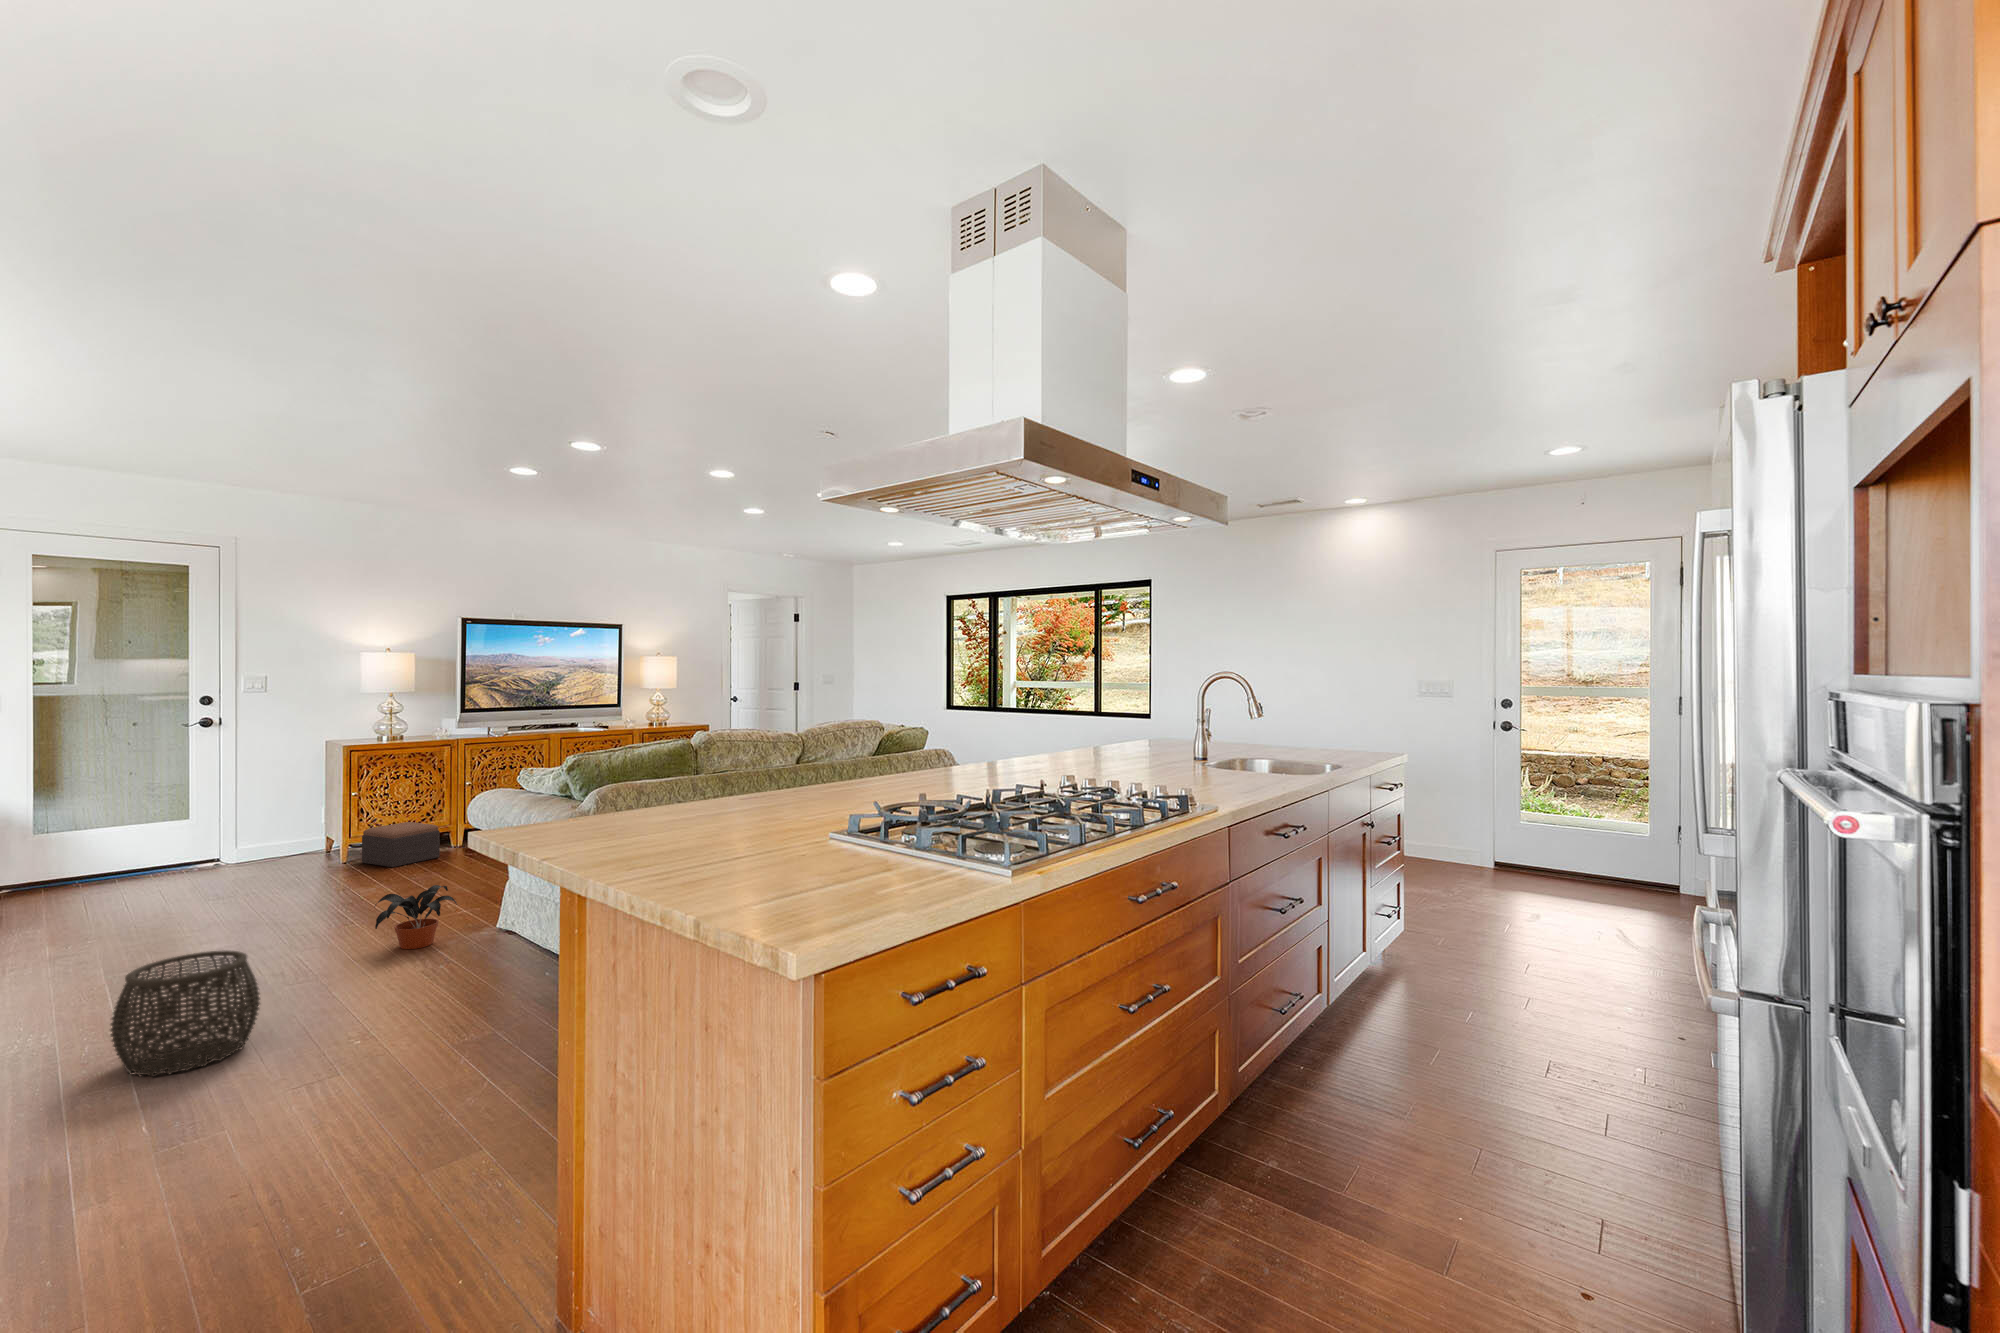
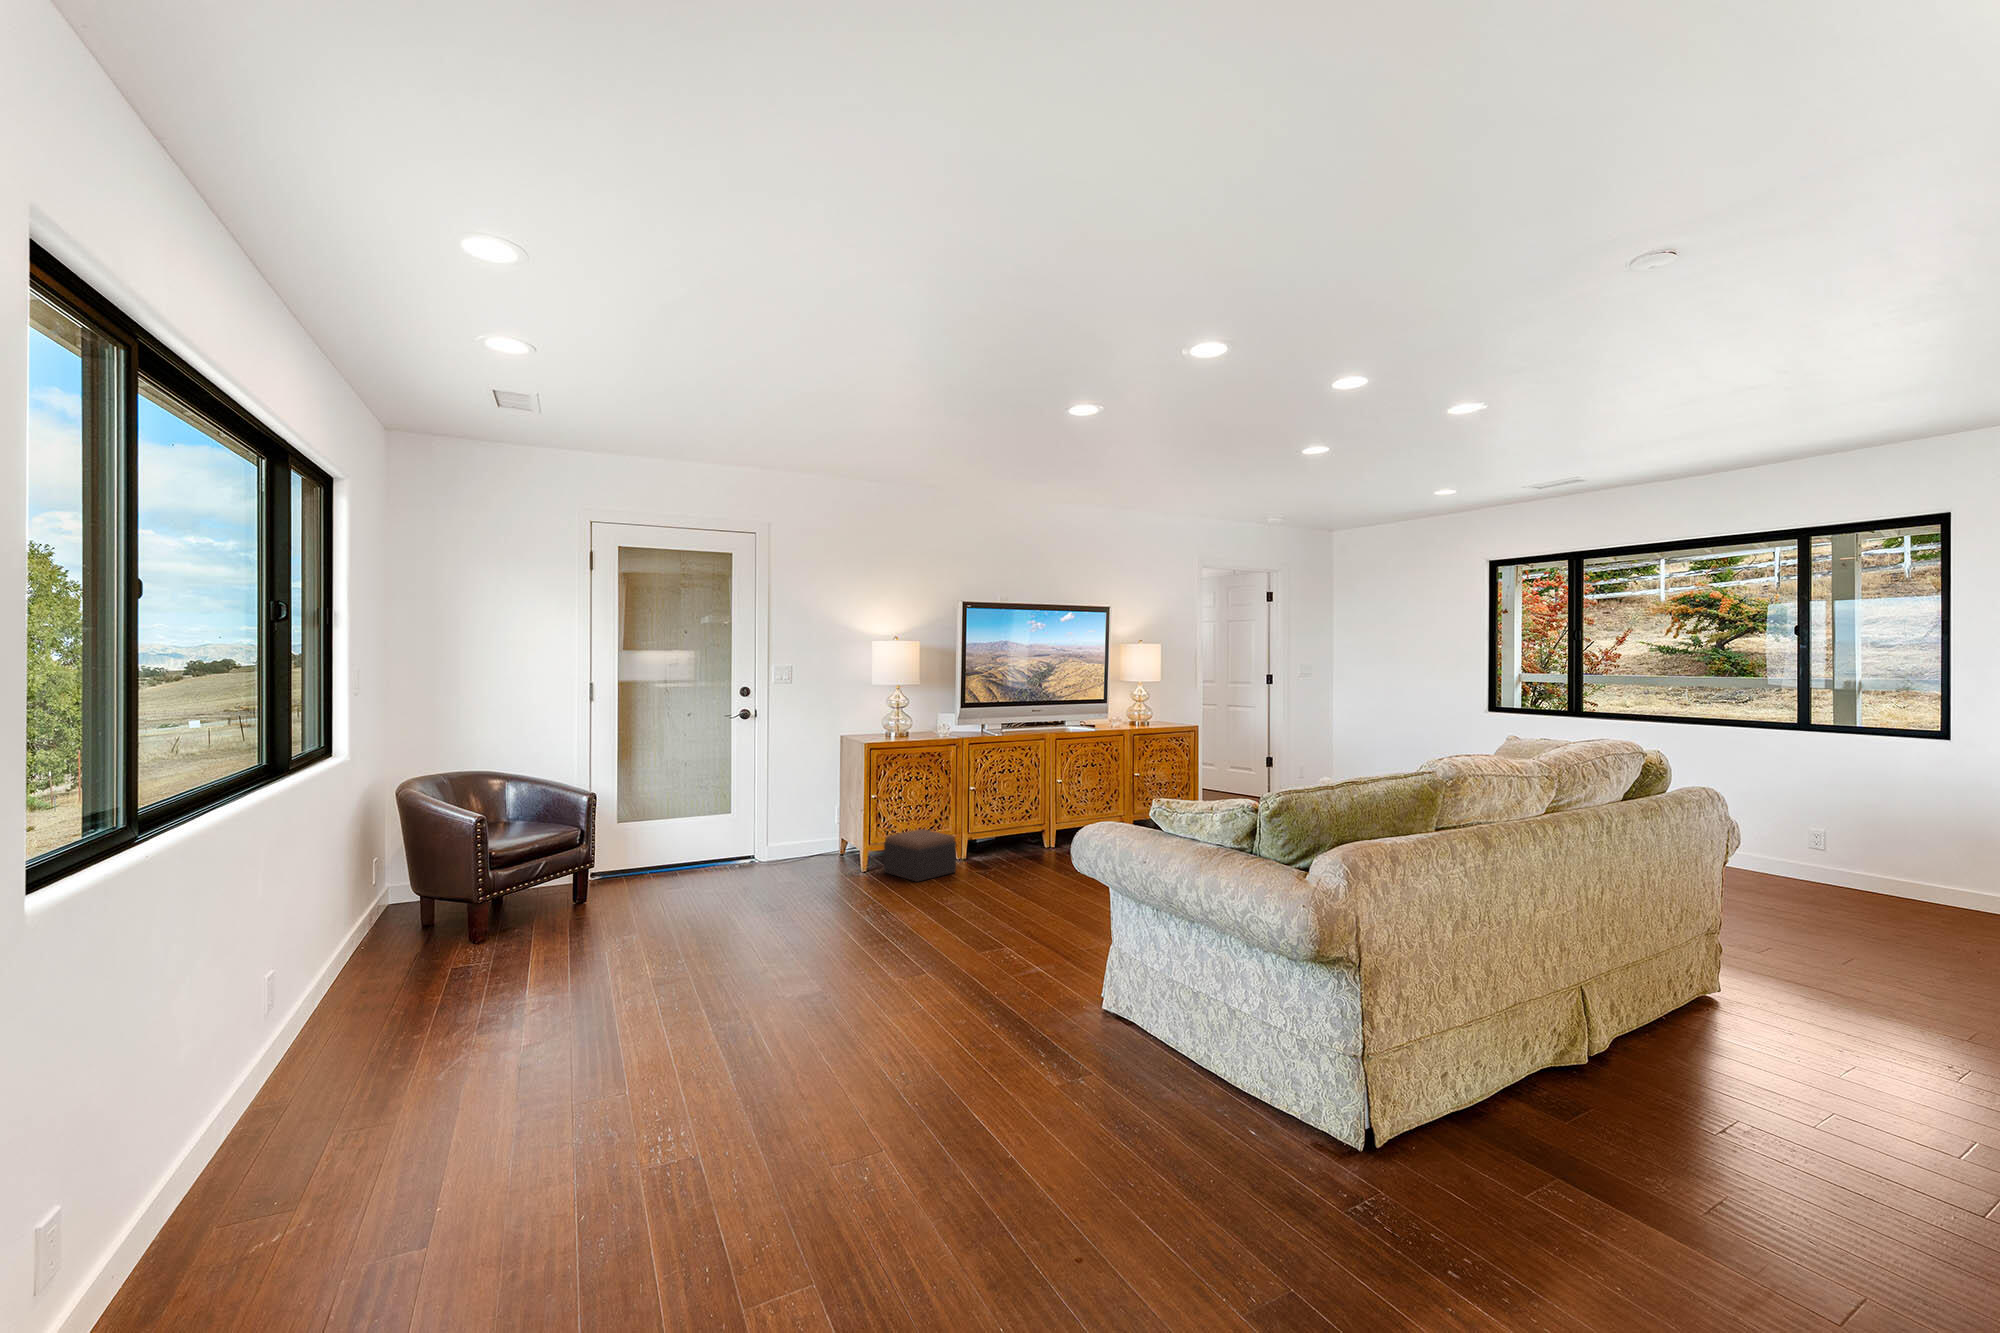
potted plant: present [375,885,456,949] -> none [967,939,1058,1024]
woven basket: present [110,950,260,1076] -> none [773,1049,929,1244]

